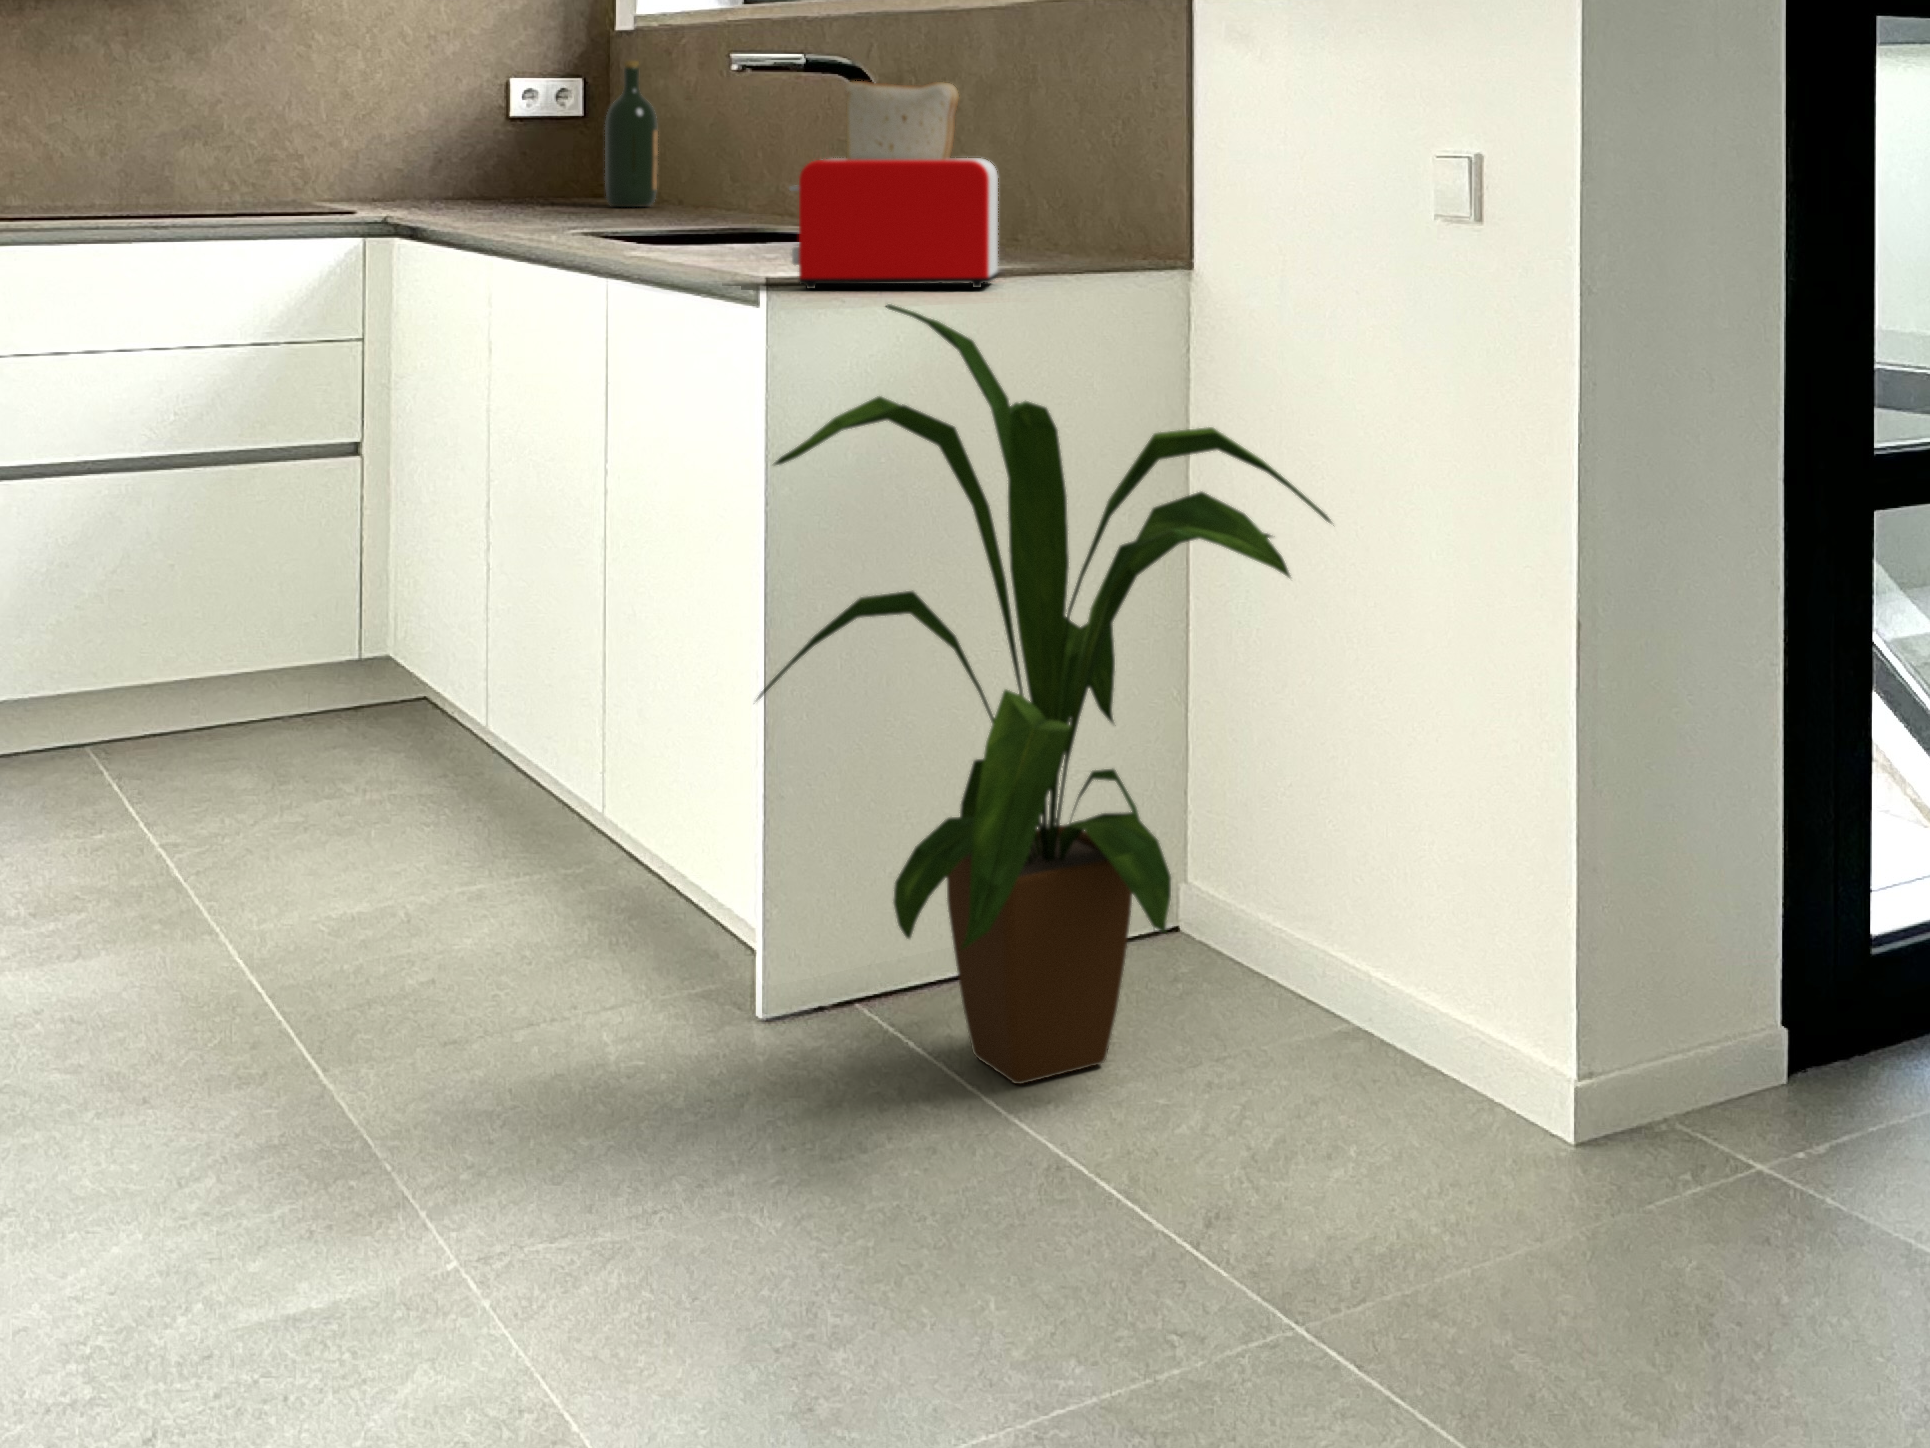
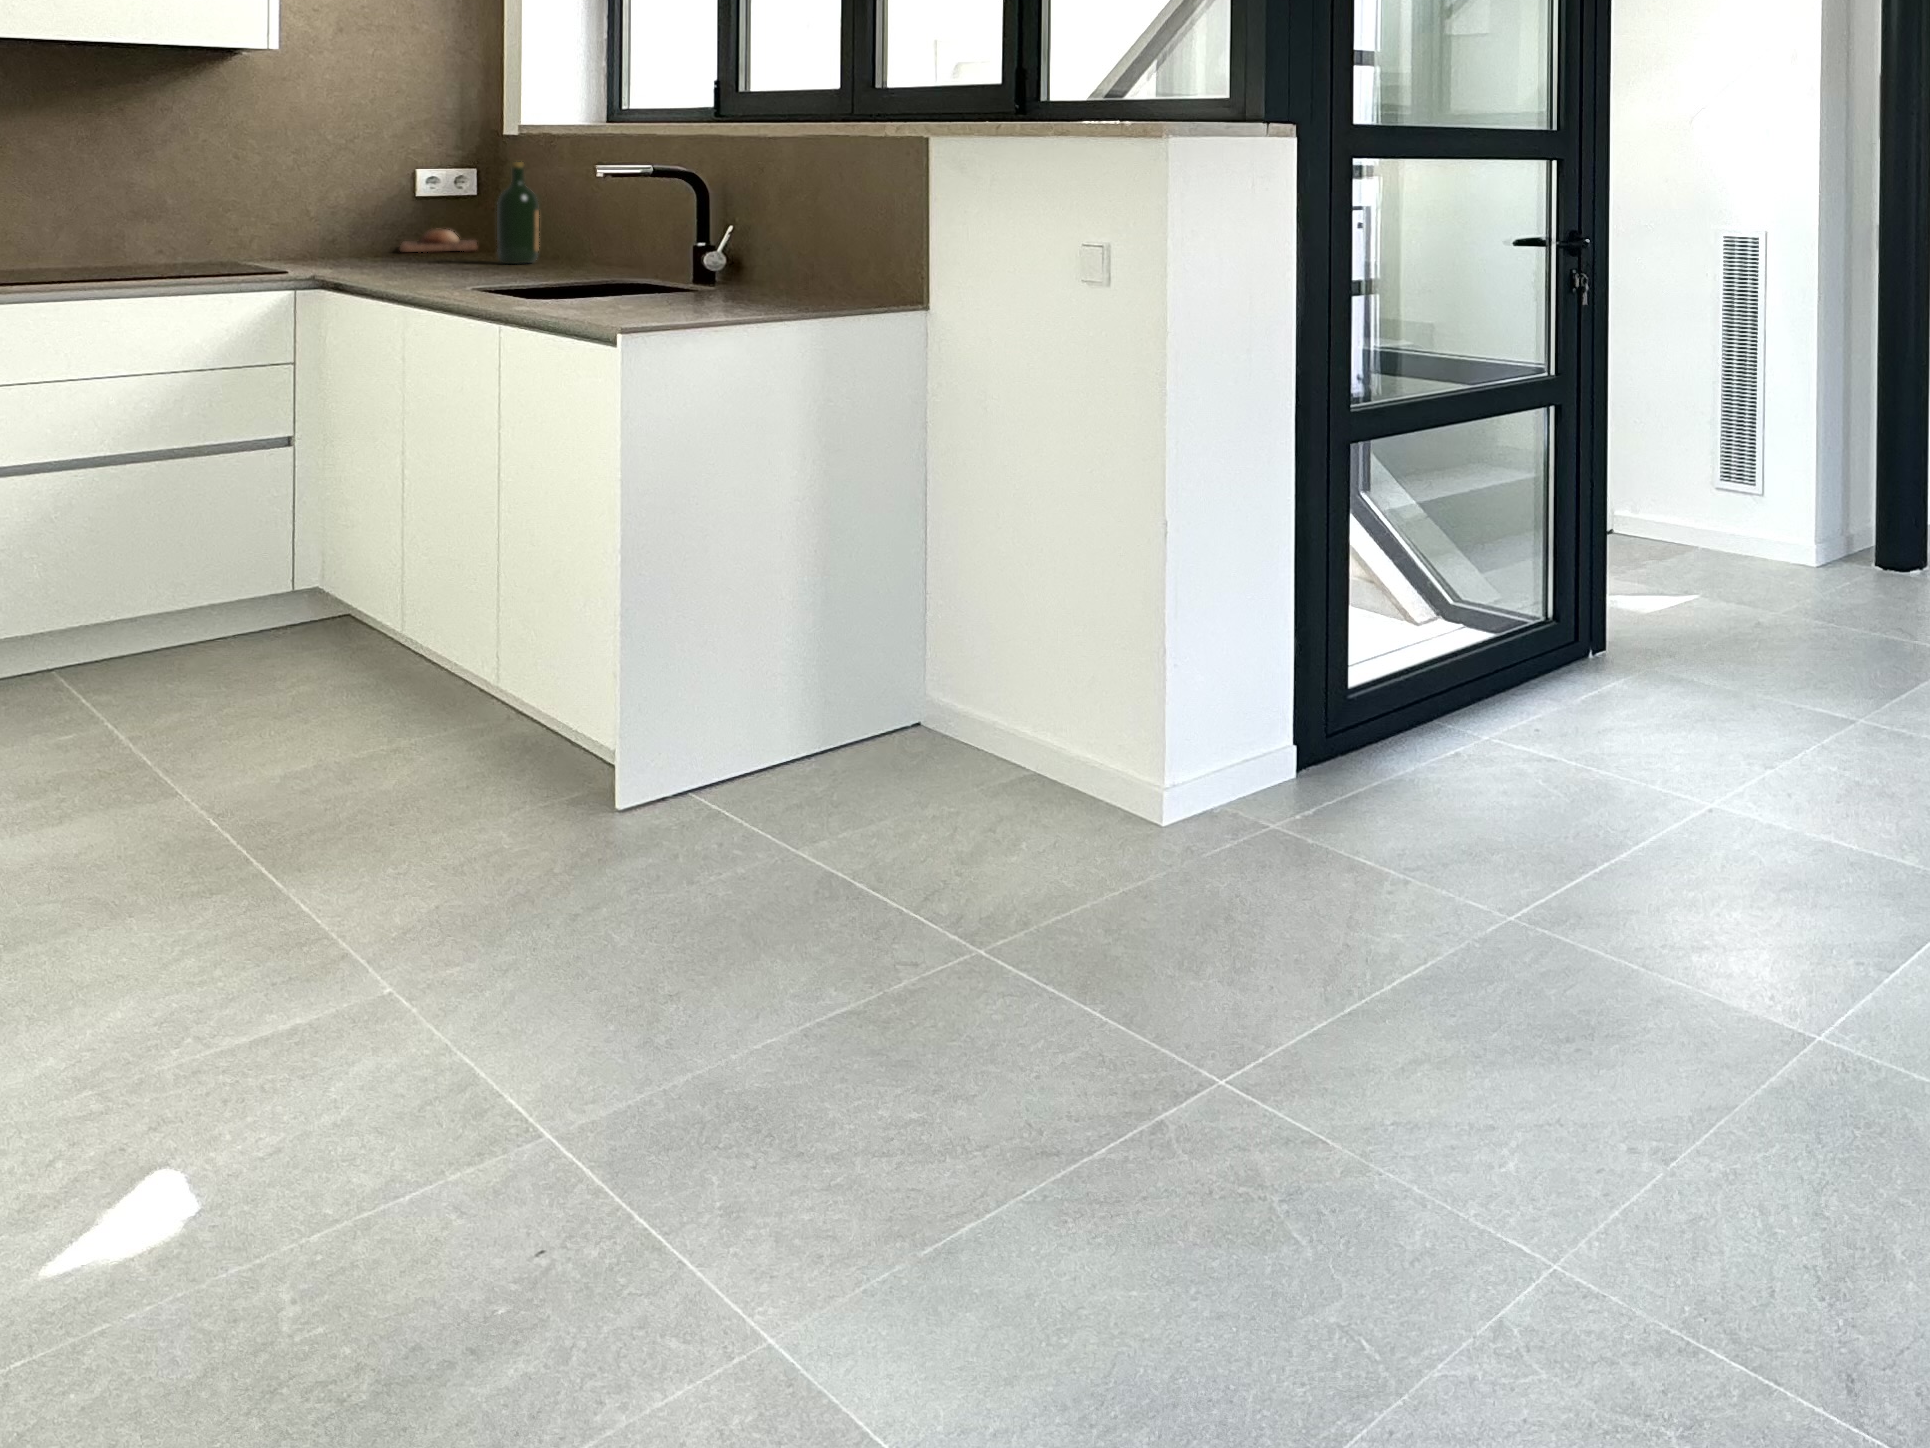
toaster: present [789,81,998,289] -> none [648,192,798,328]
bread loaf: none [489,161,585,191] -> present [400,230,477,252]
house plant: present [757,304,1332,1084] -> none [626,338,1024,820]

